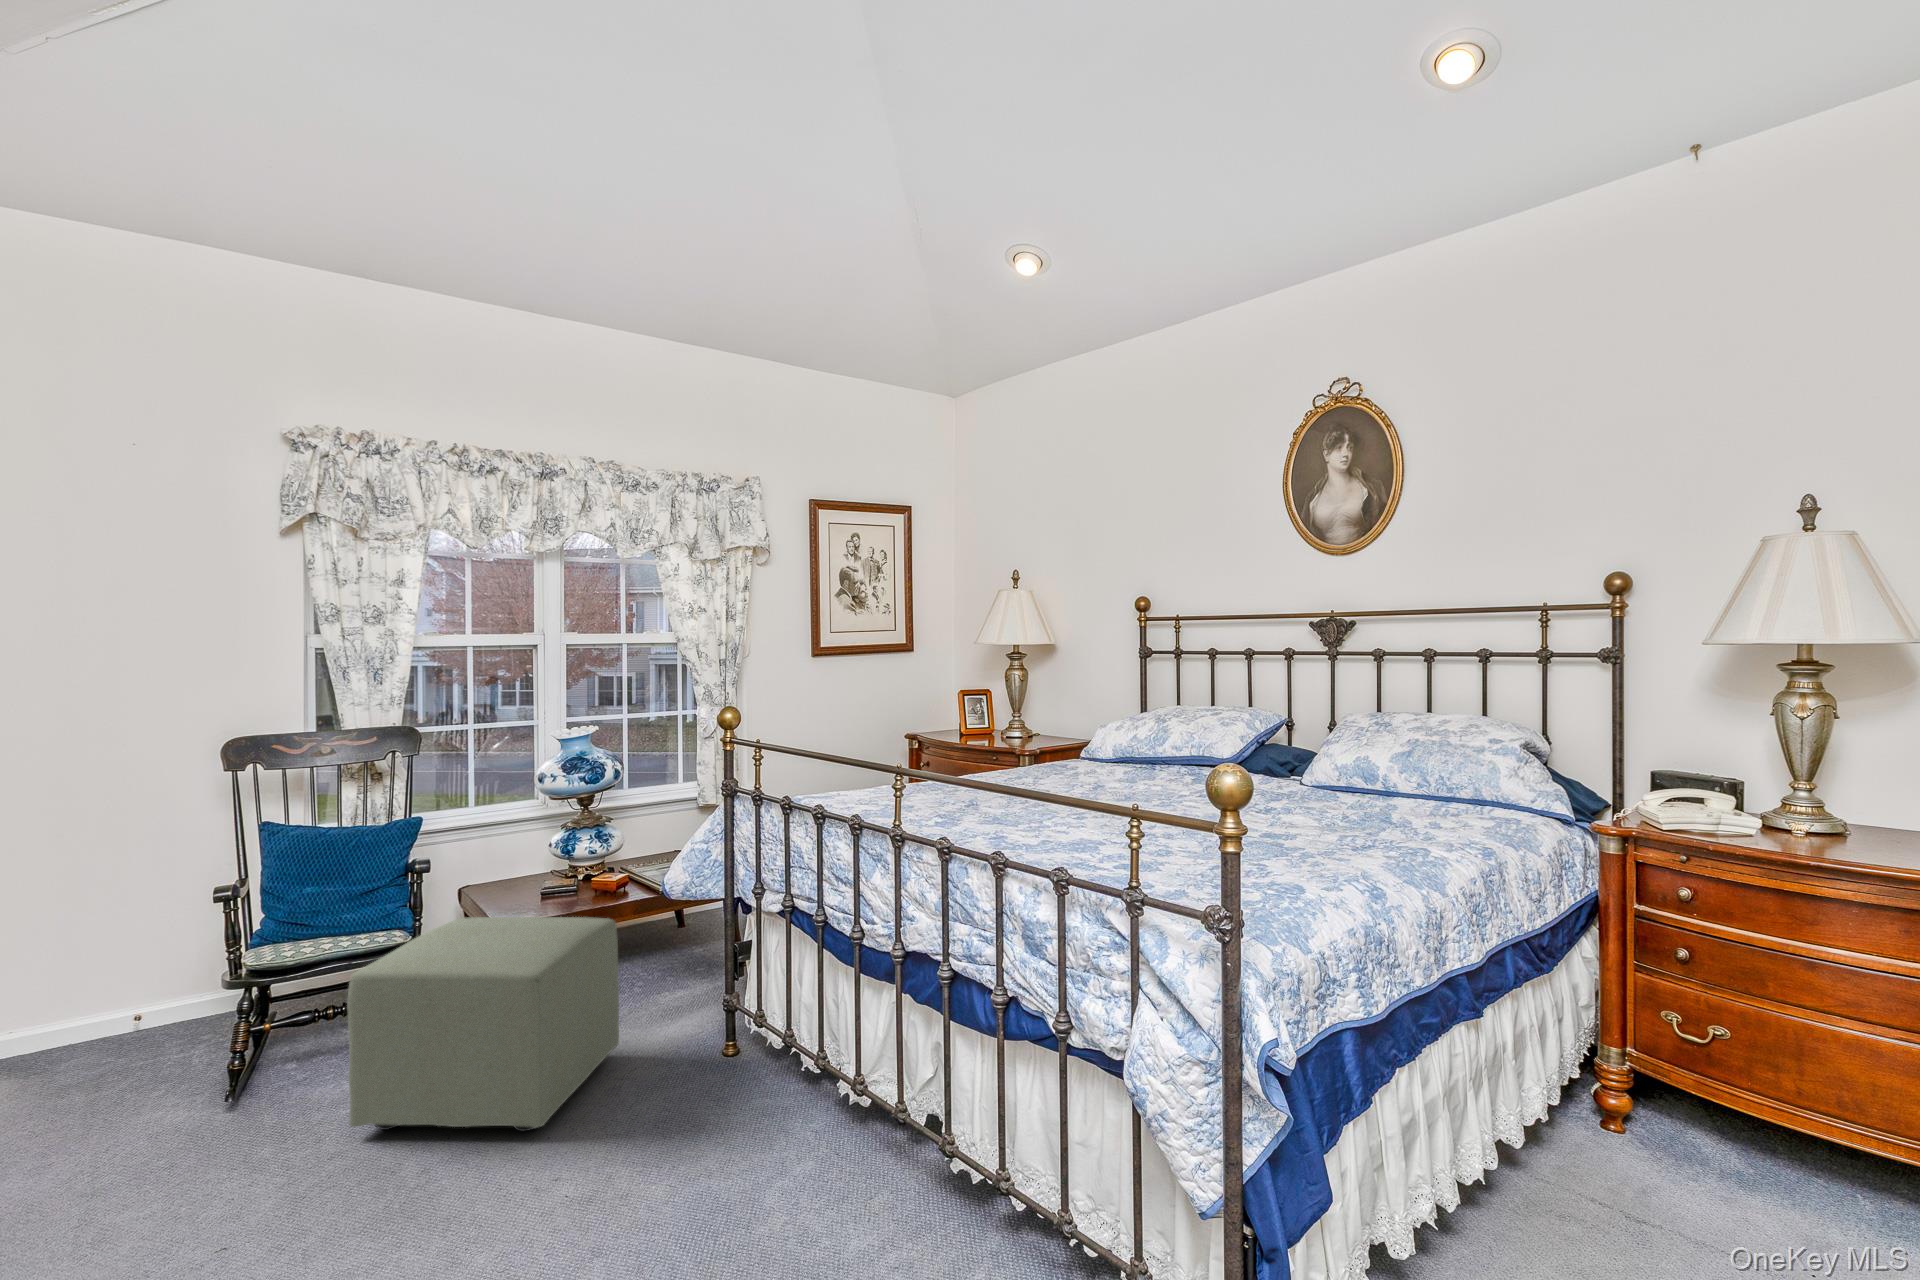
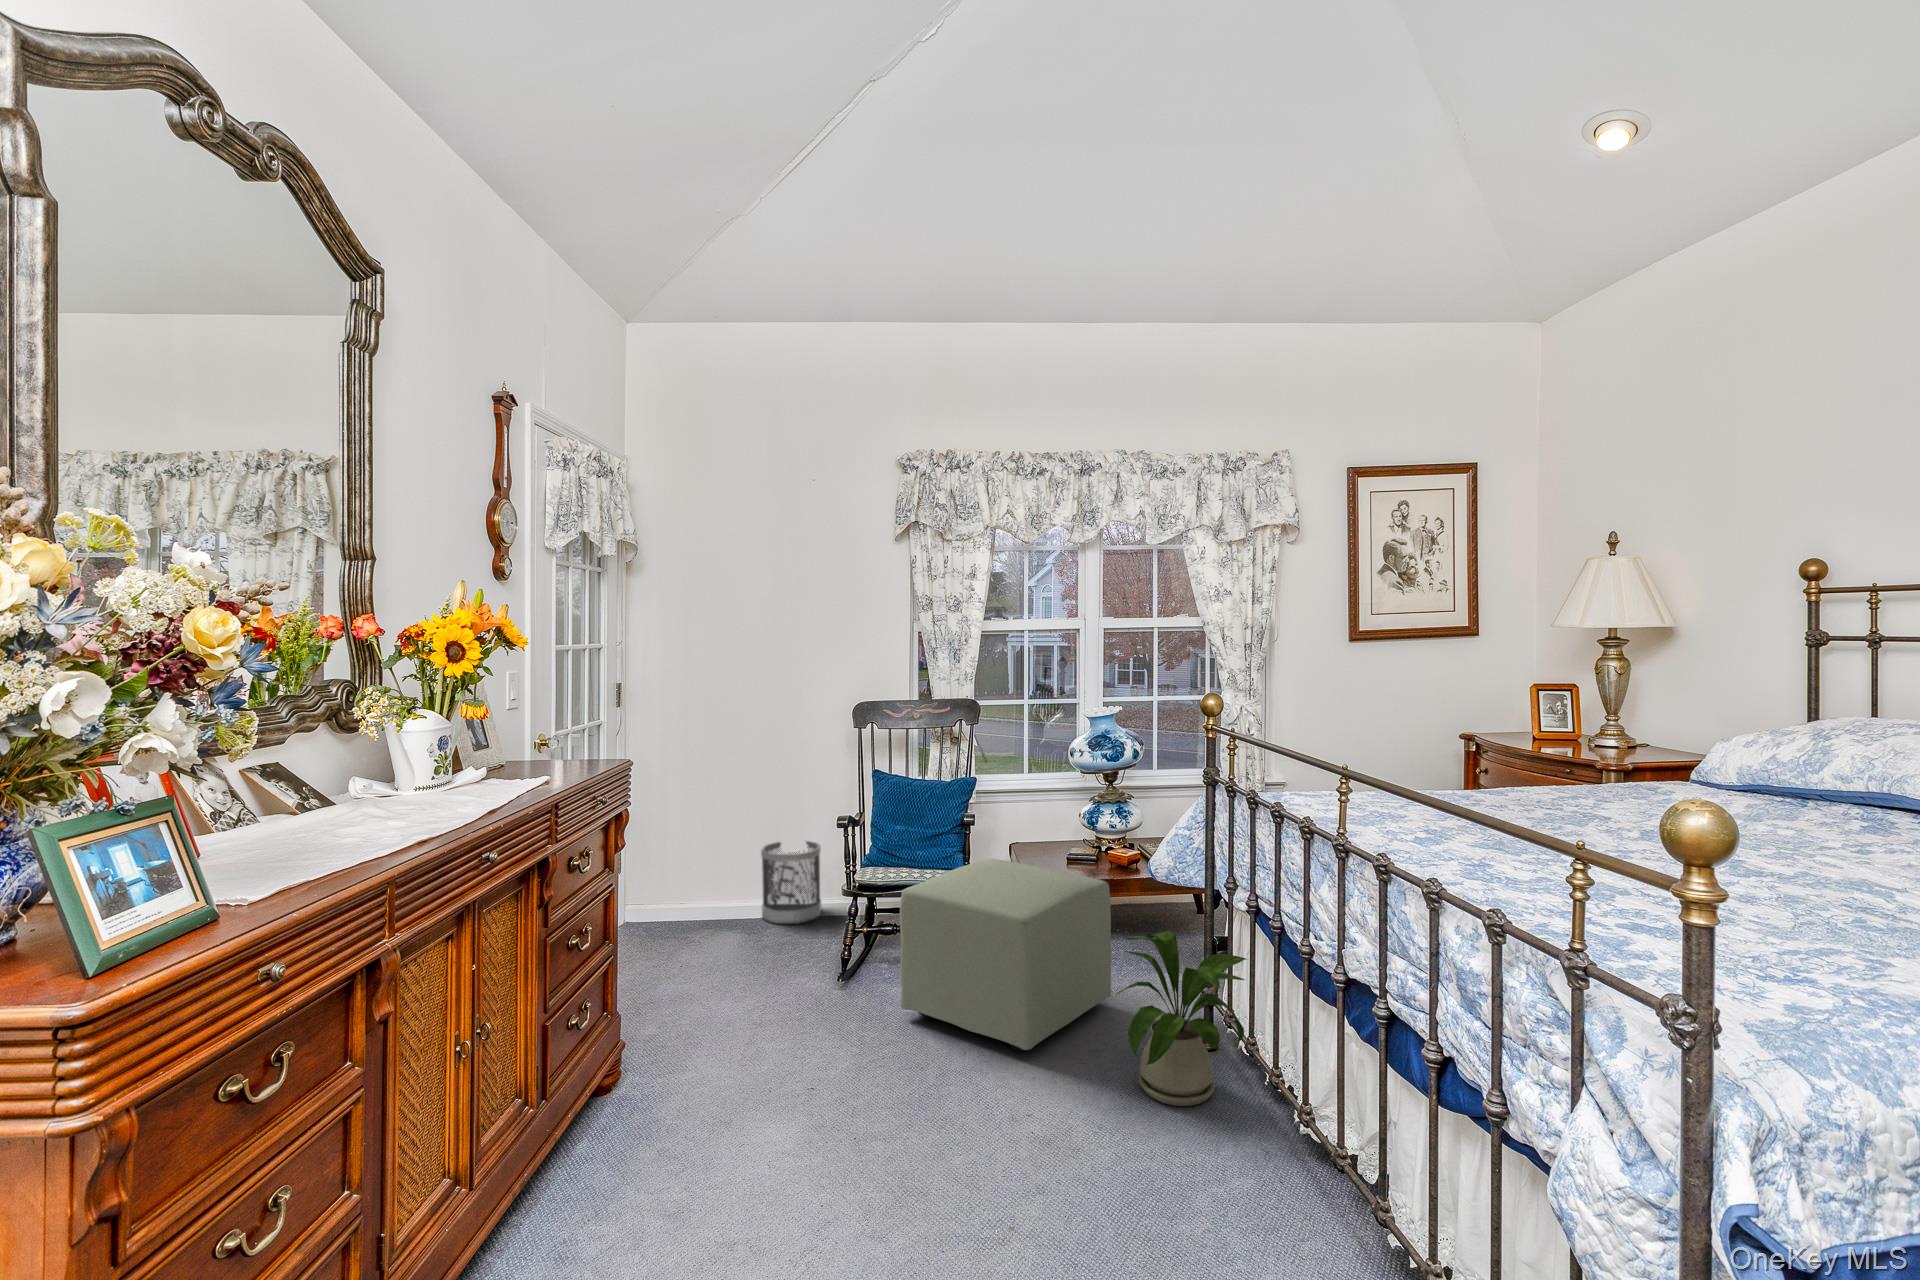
wastebasket: none [57,944,168,1072] -> present [761,841,821,924]
house plant: none [648,954,784,1135] -> present [1116,930,1247,1106]

